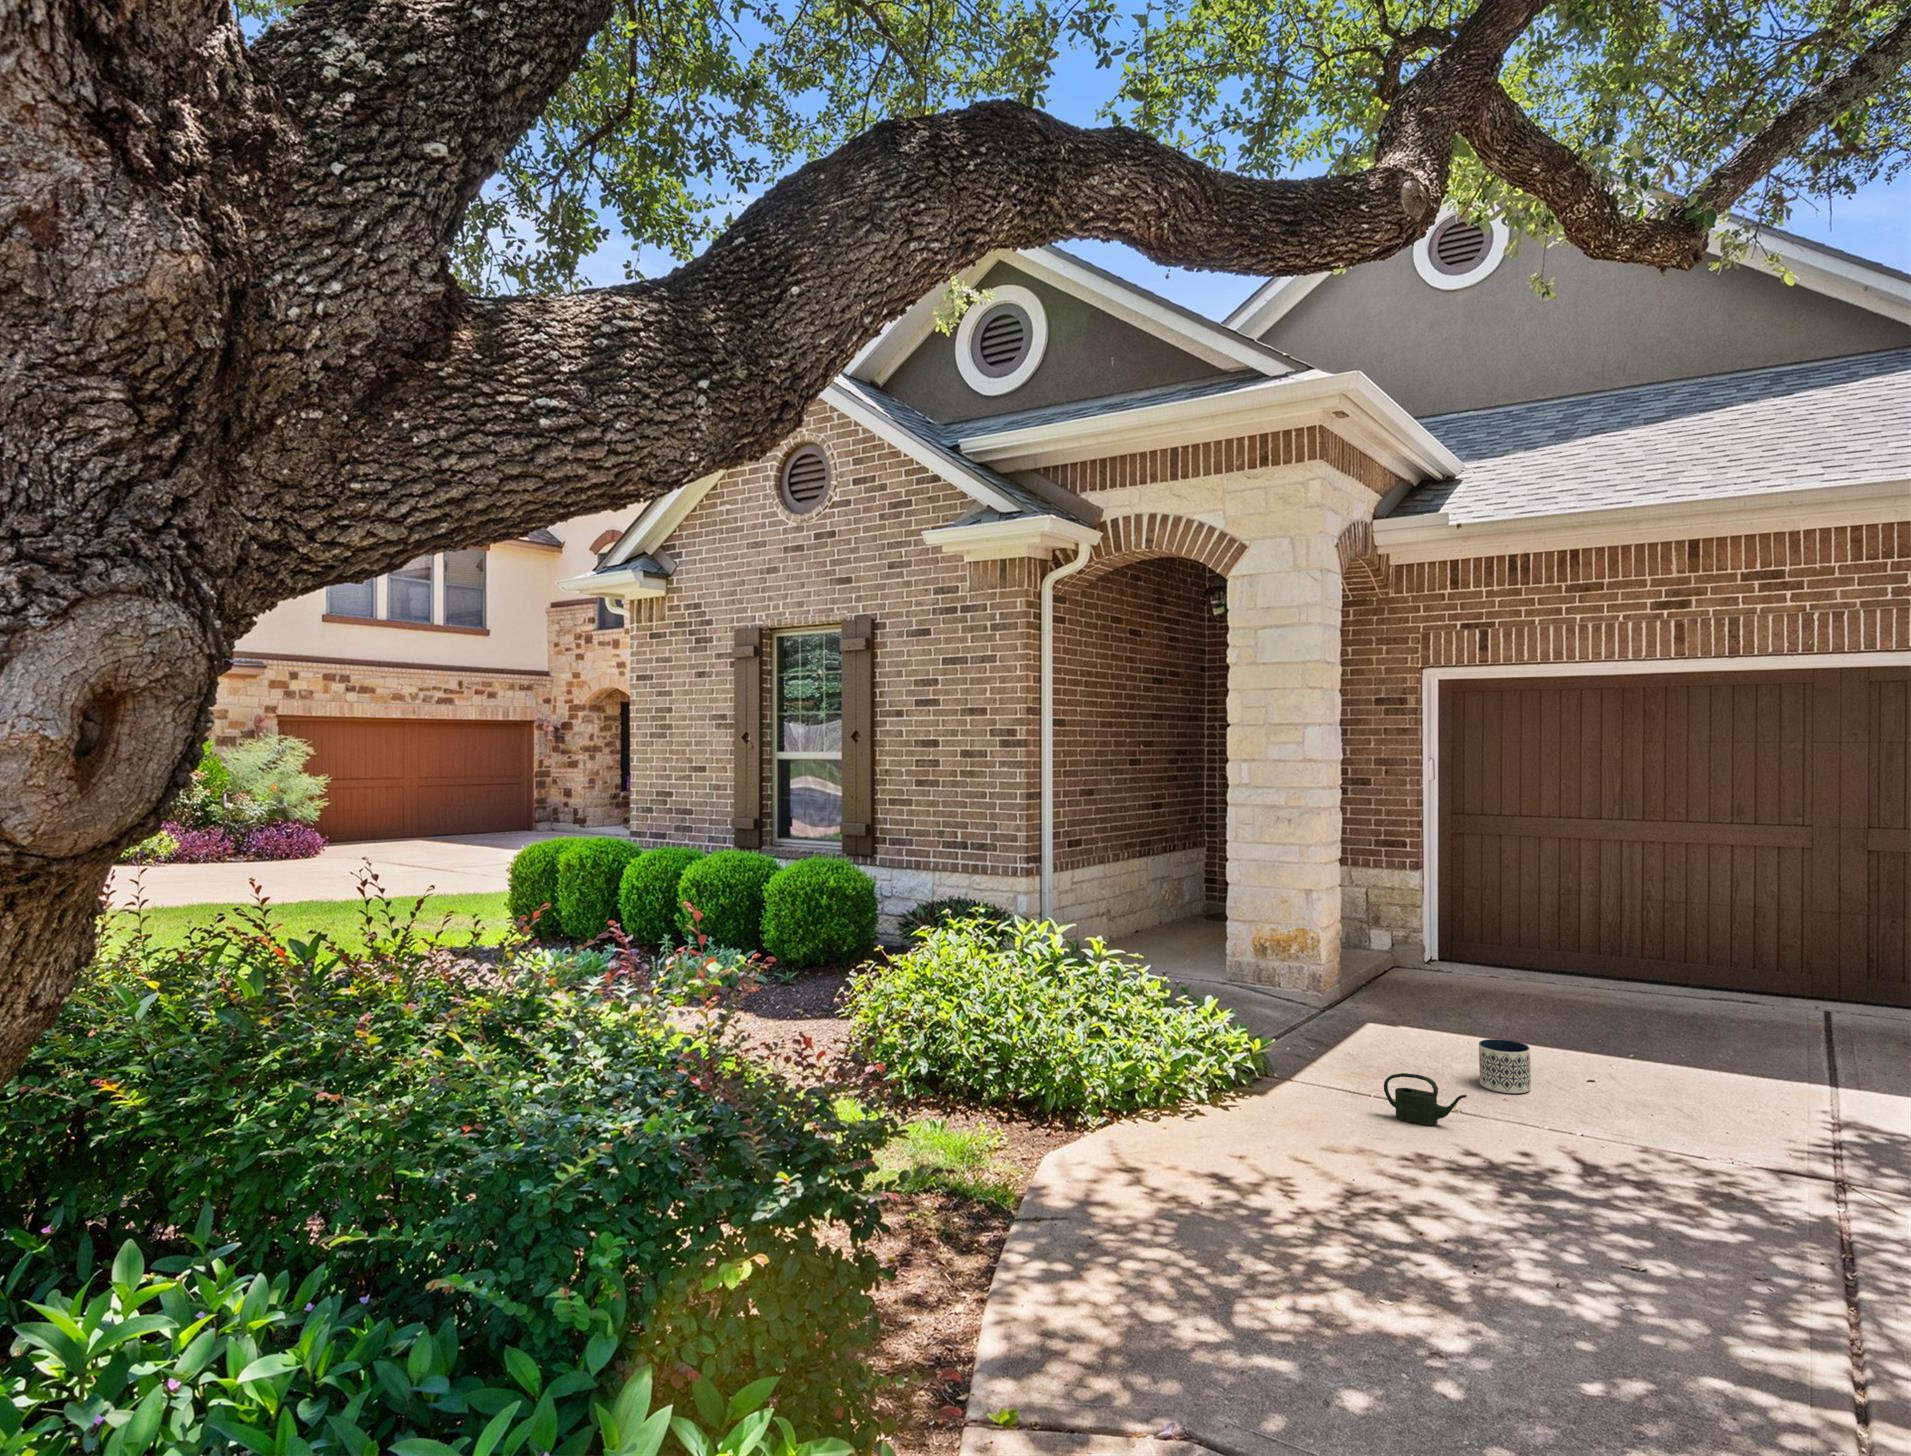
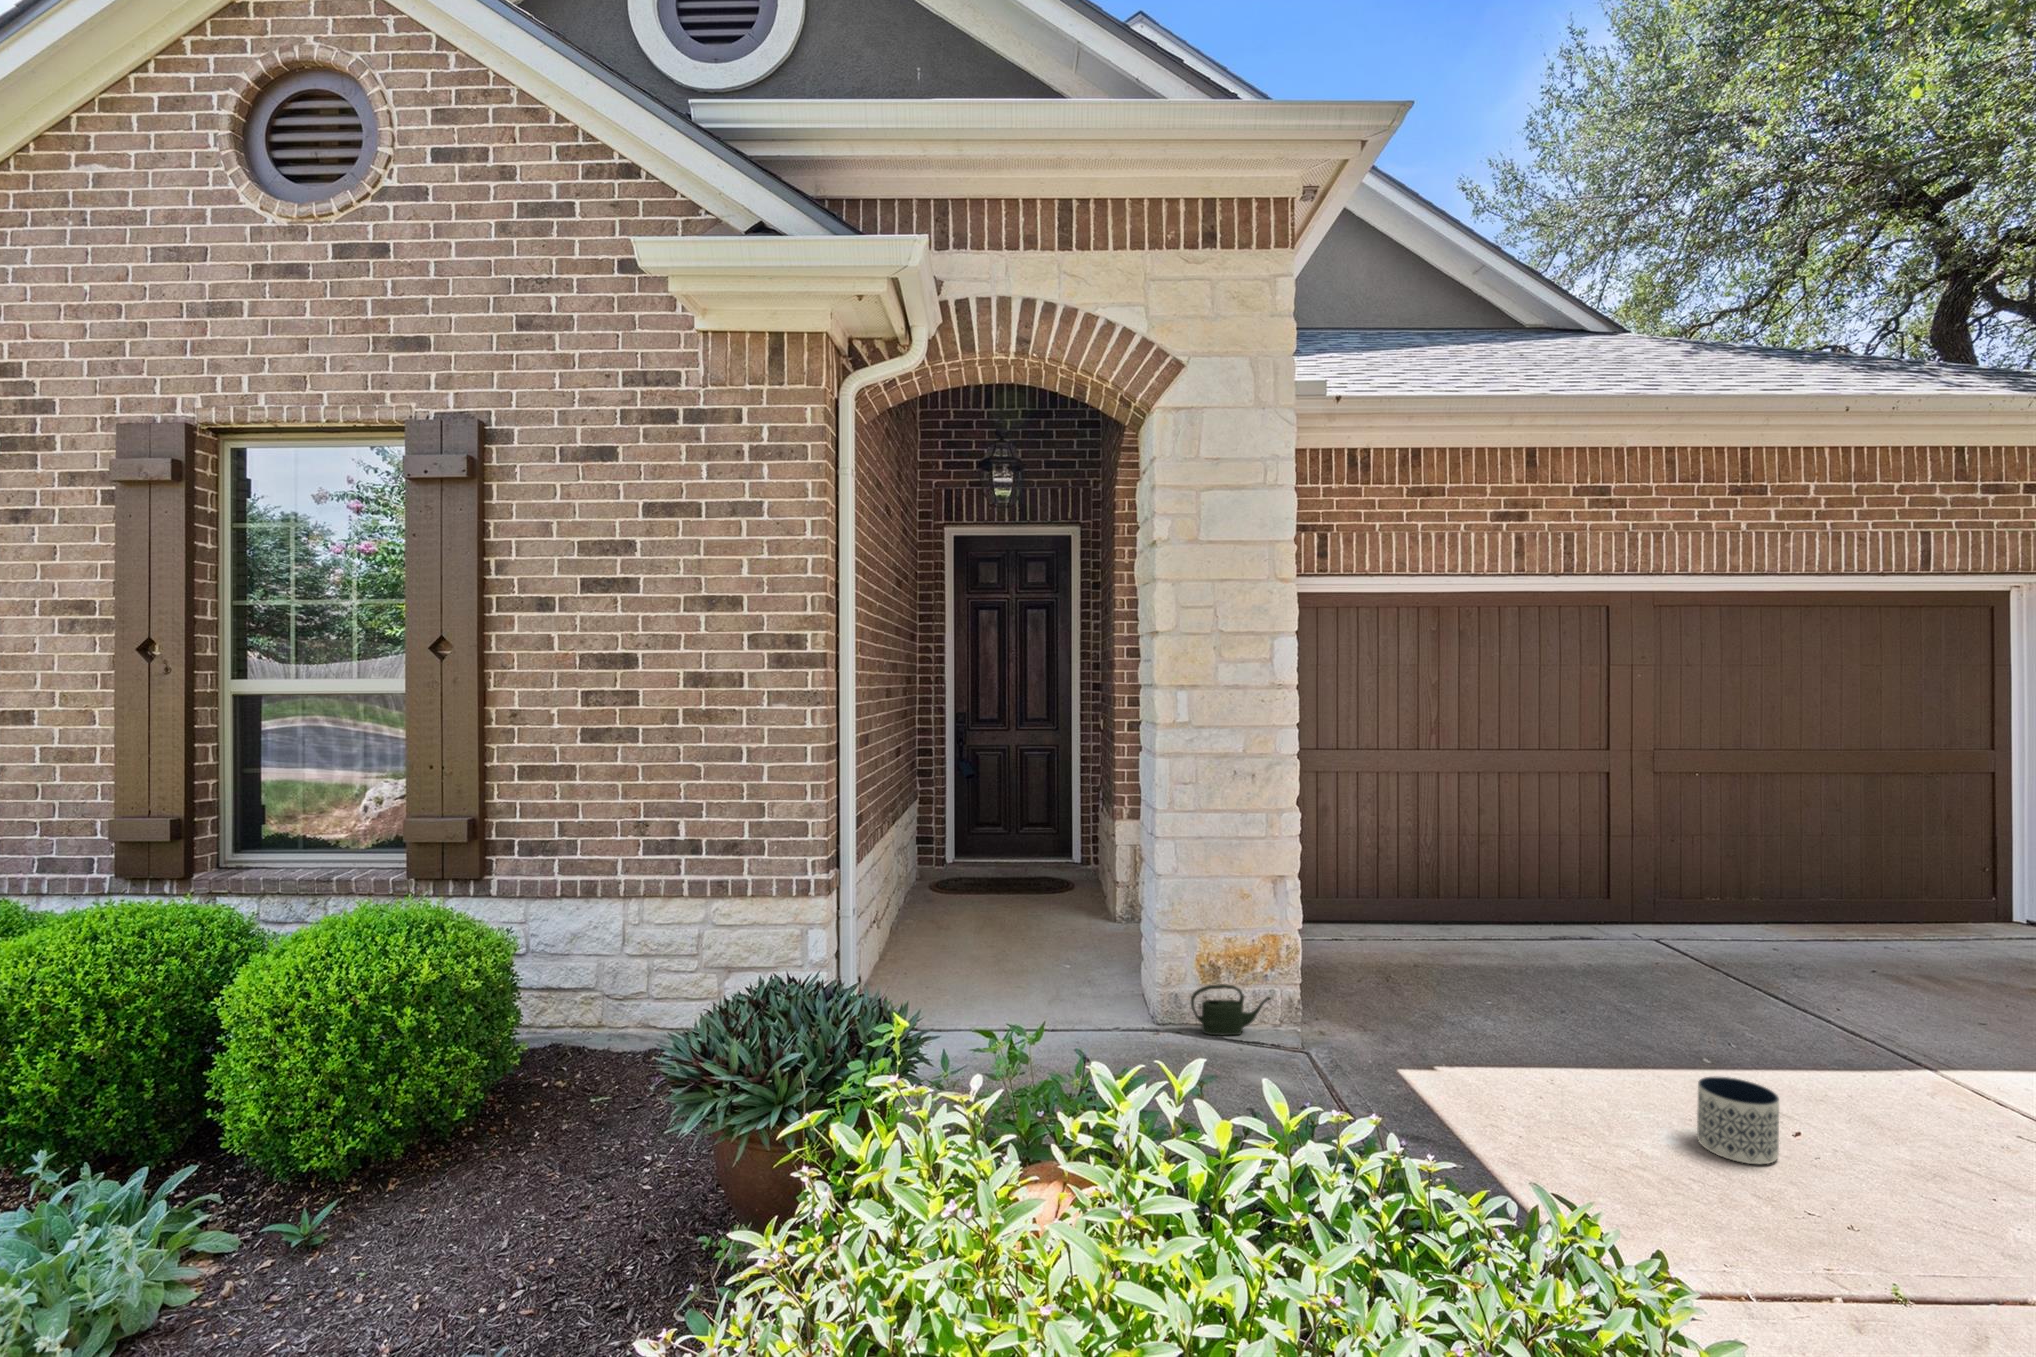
watering can: present [1384,1073,1467,1125] -> present [1191,984,1271,1035]

